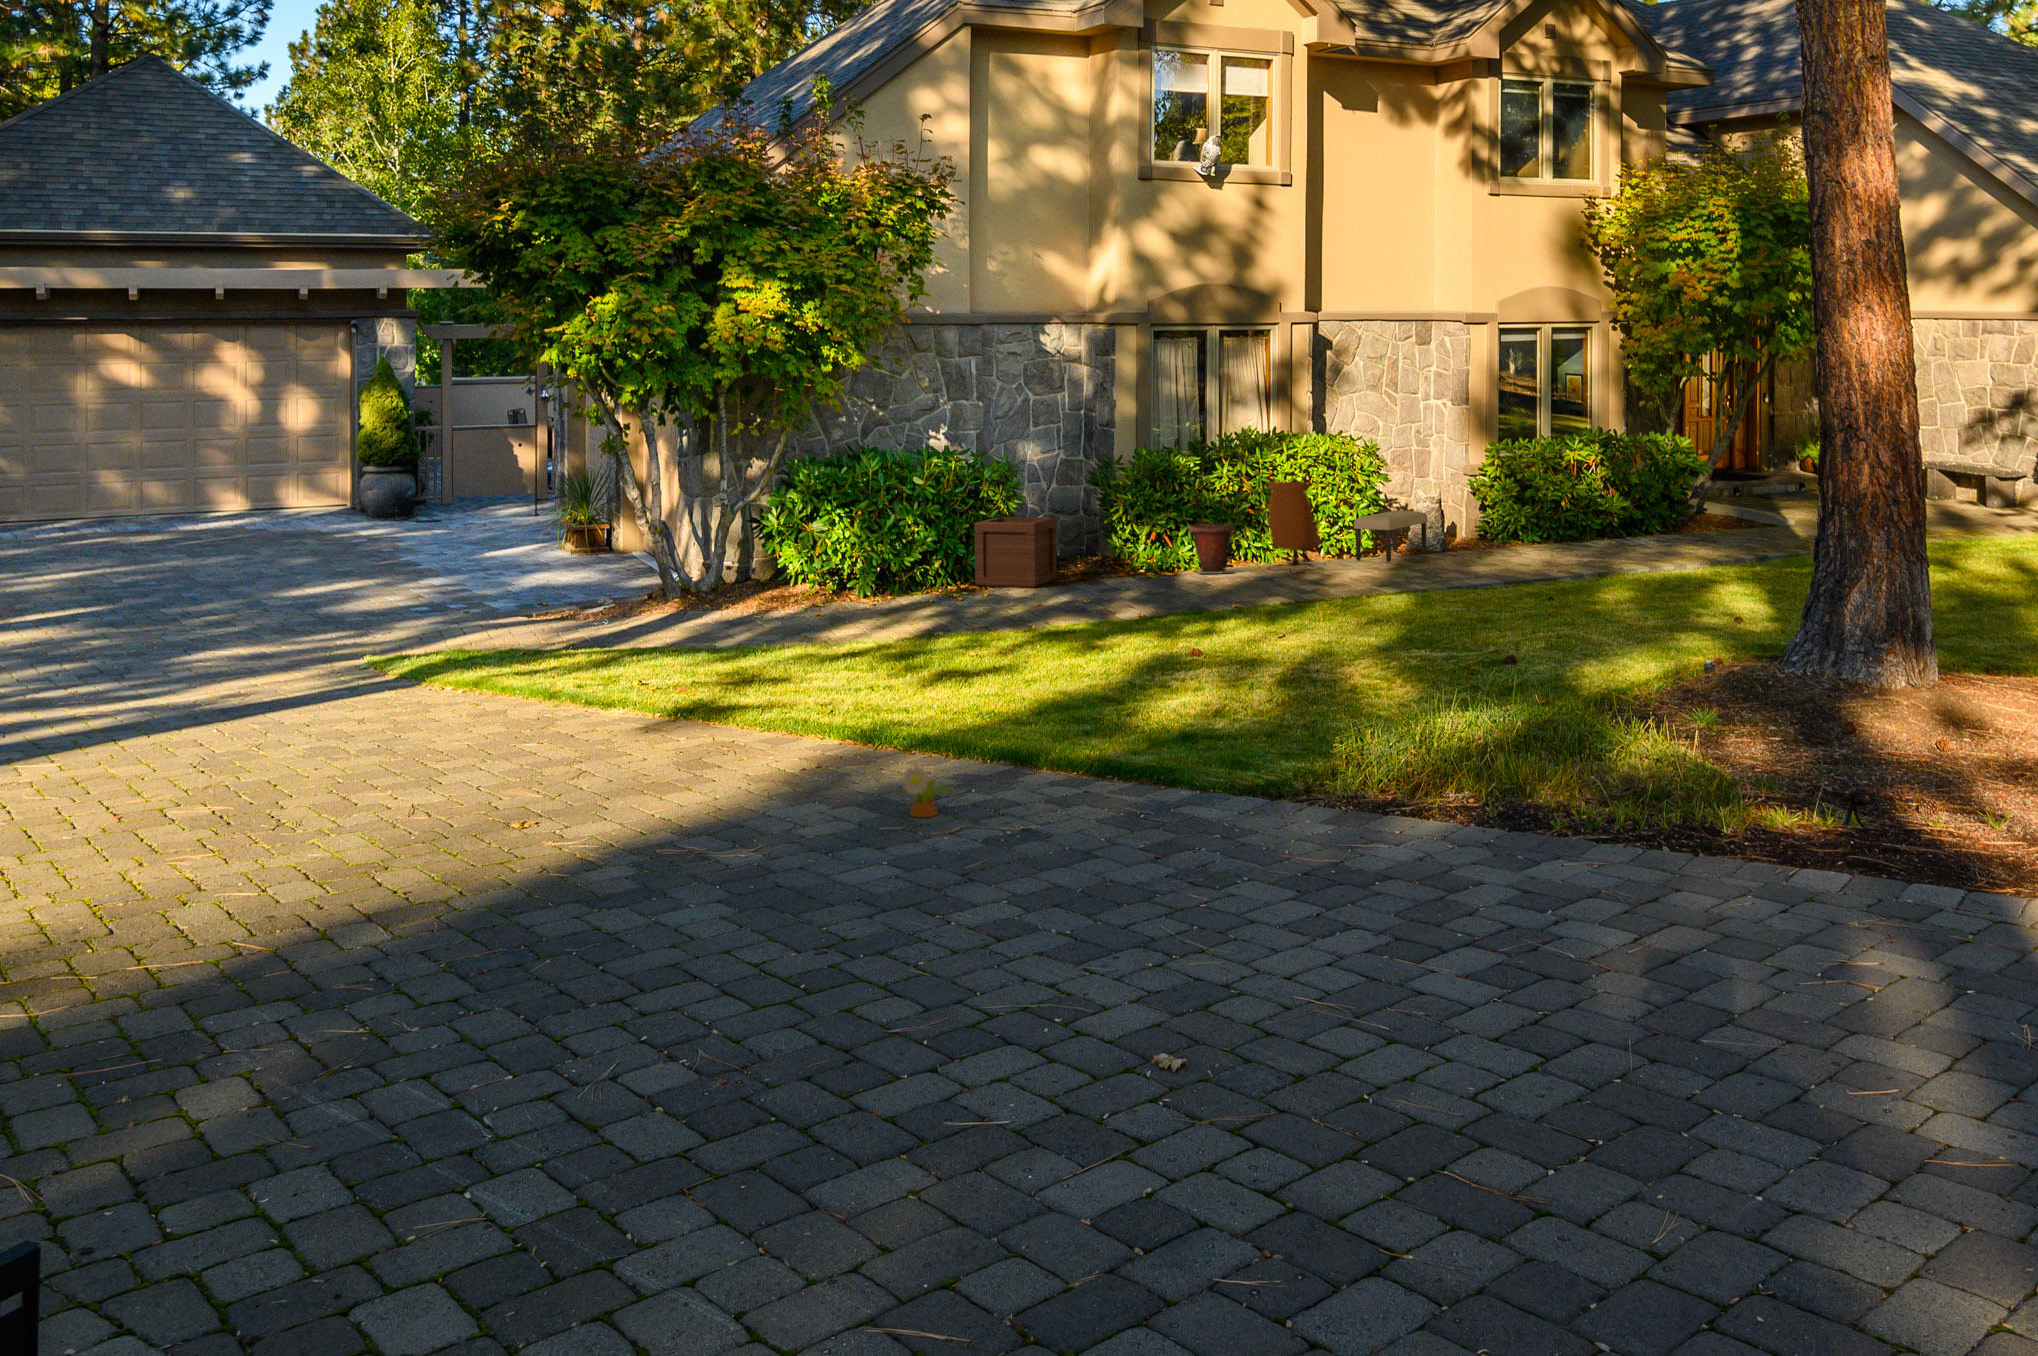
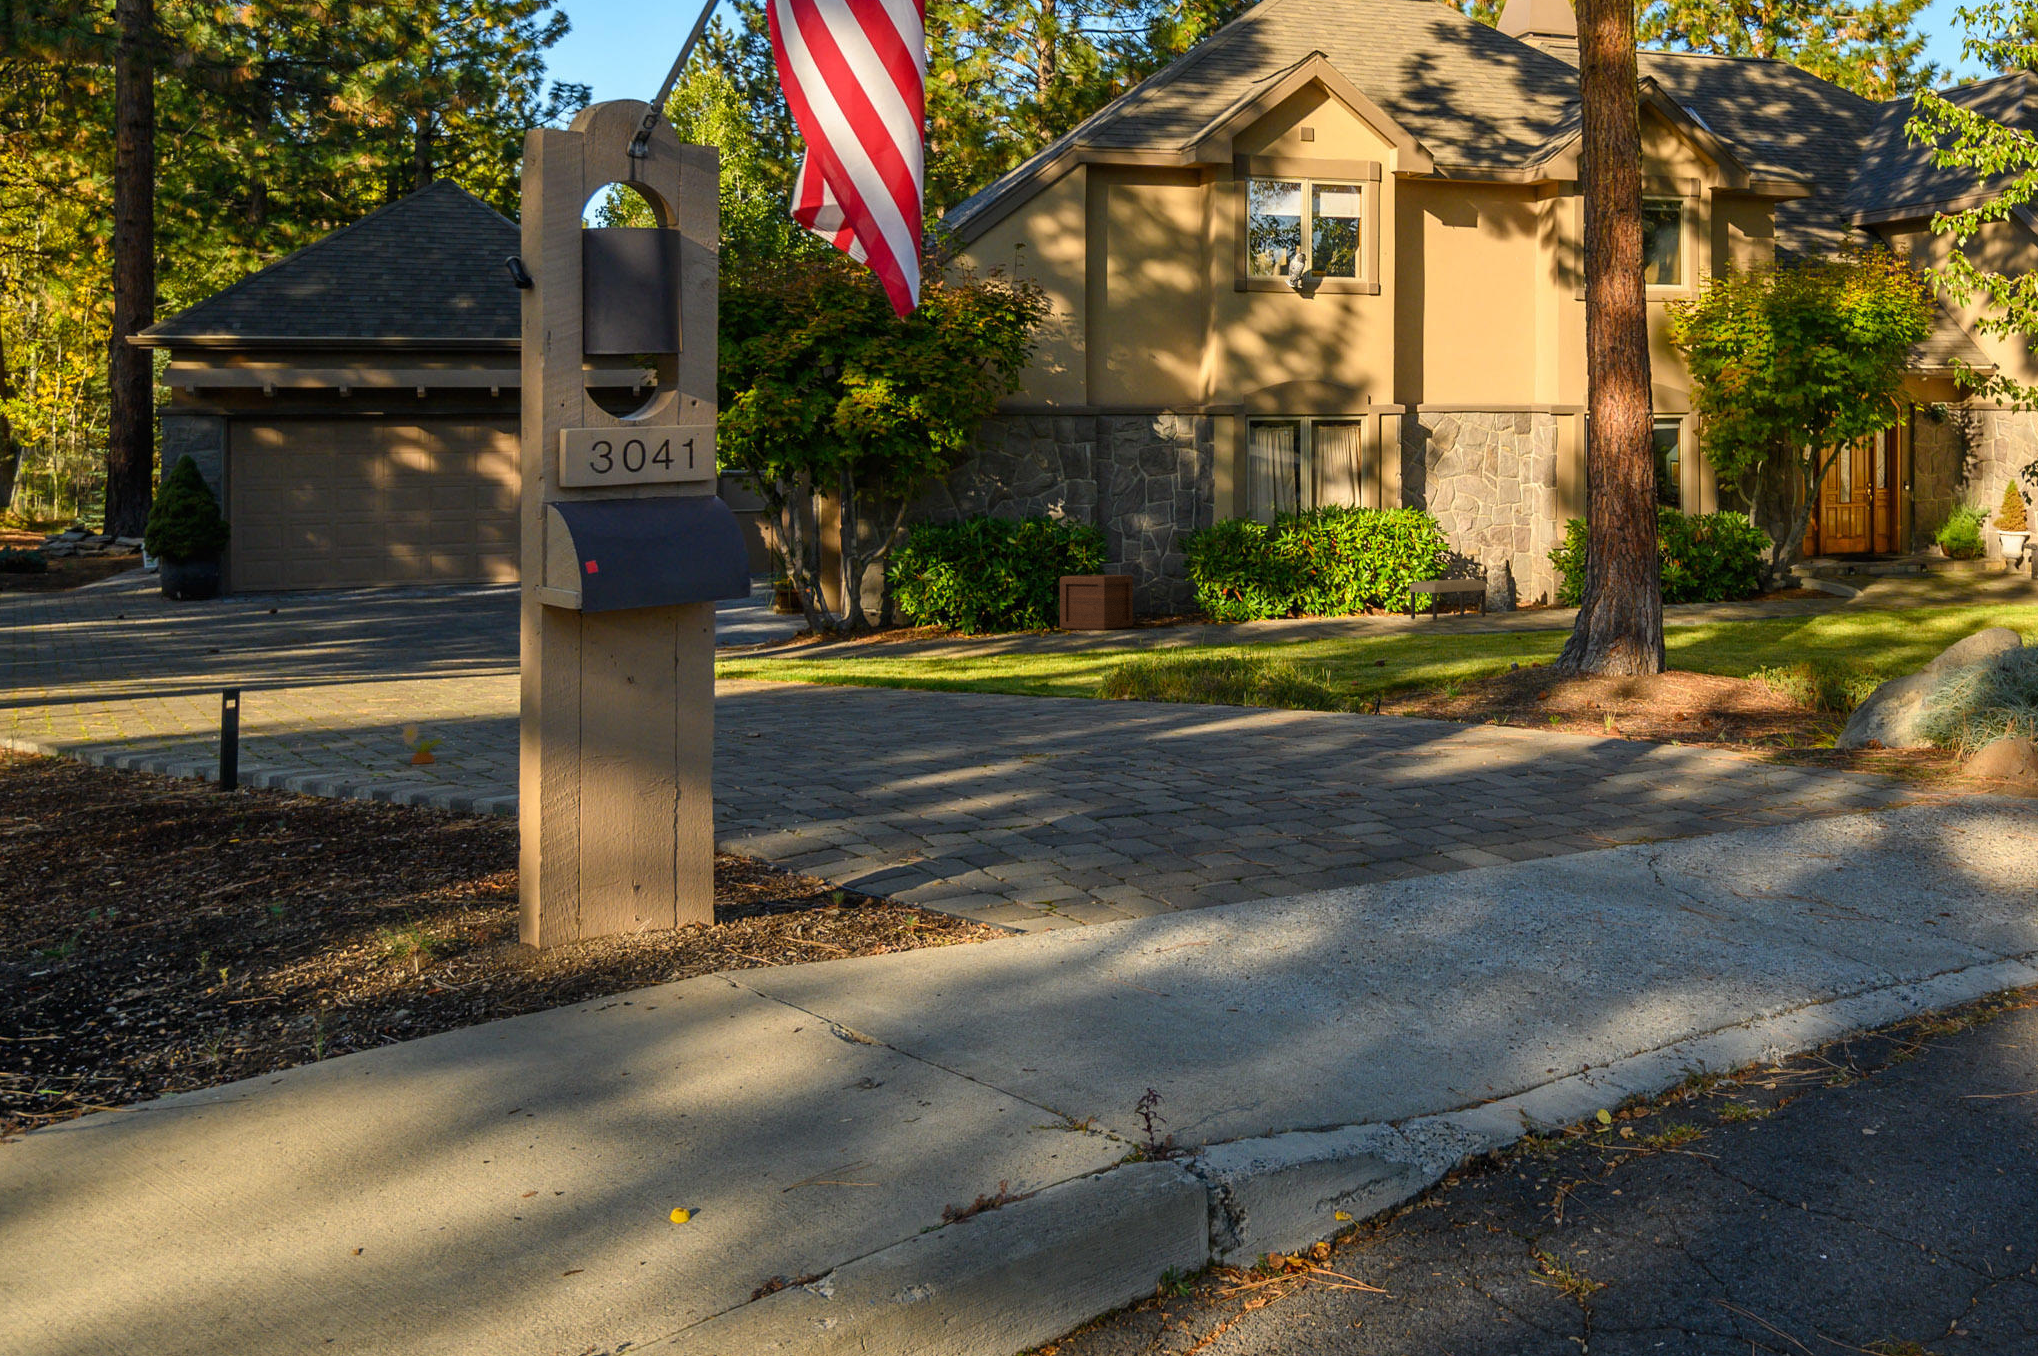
lounge chair: present [1268,481,1323,572] -> none [1315,547,1379,625]
trash can: present [1189,524,1234,574] -> none [1252,582,1291,625]
decorative plant: present [897,765,953,817] -> present [403,723,444,764]

